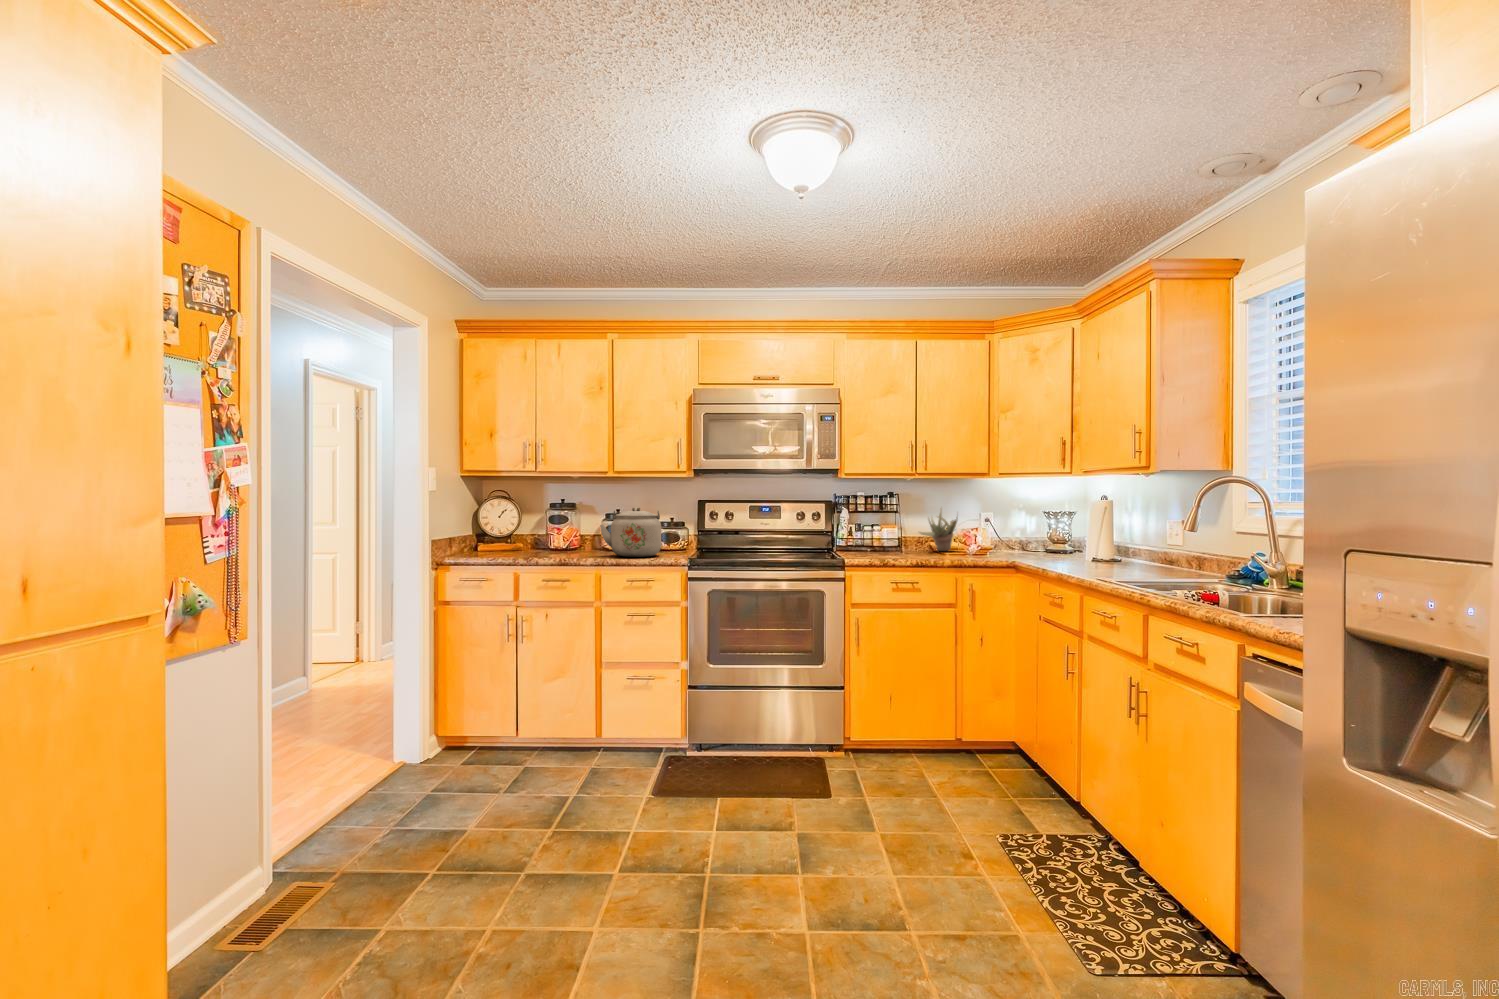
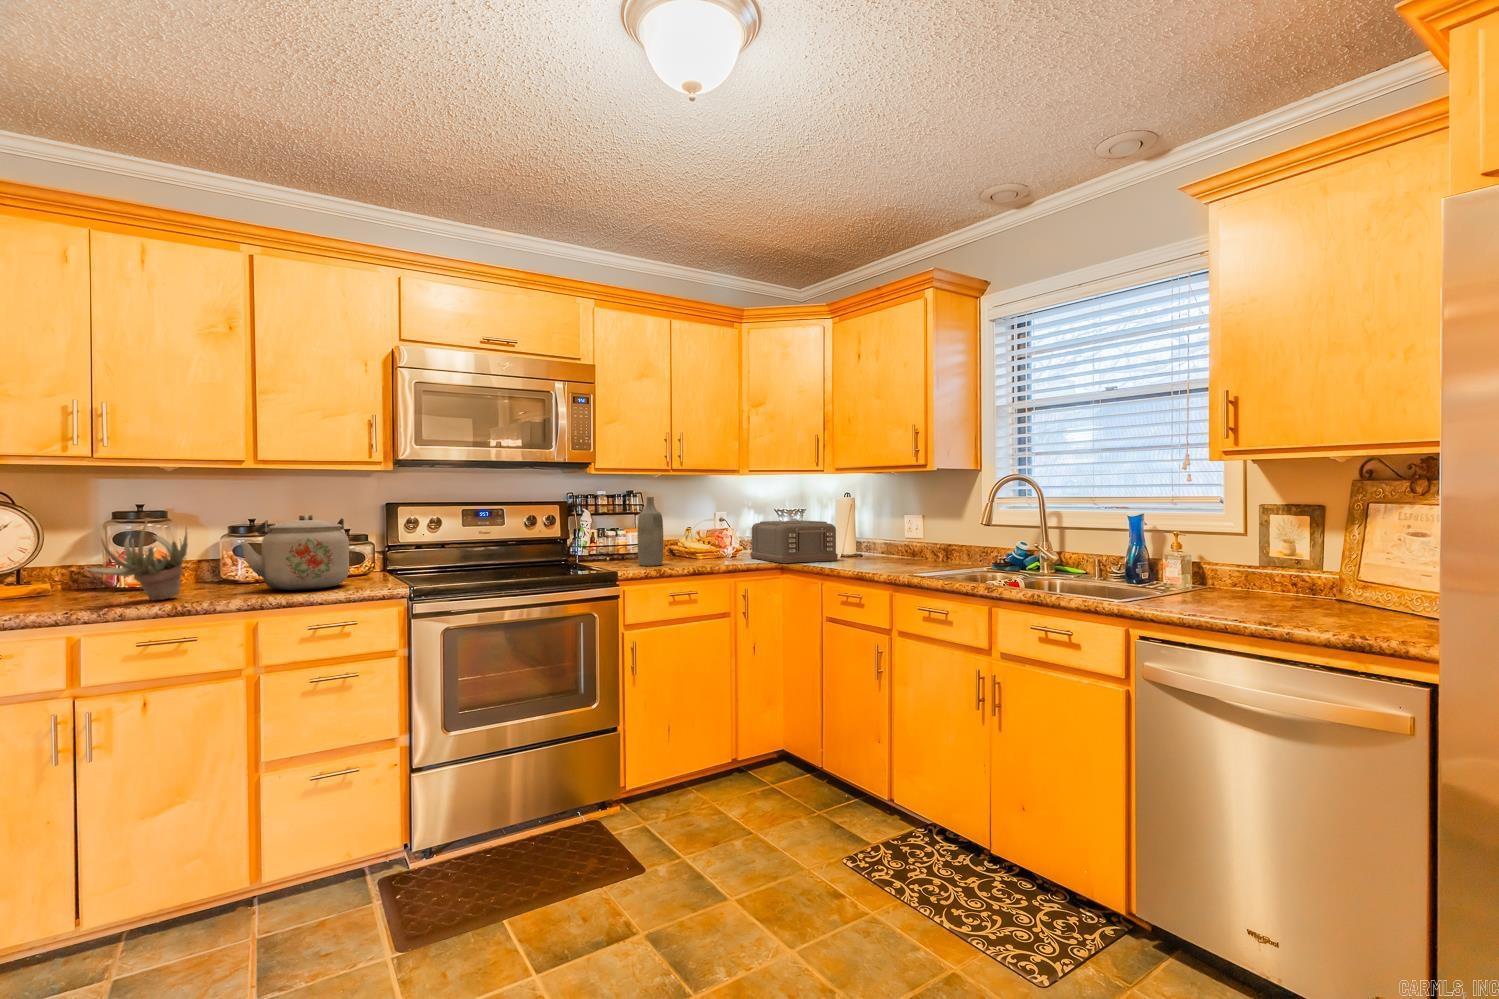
bottle: none [878,498,900,557] -> present [638,497,663,566]
succulent plant: present [920,510,958,551] -> present [85,519,188,600]
toaster: none [993,522,1074,564] -> present [750,520,838,563]

